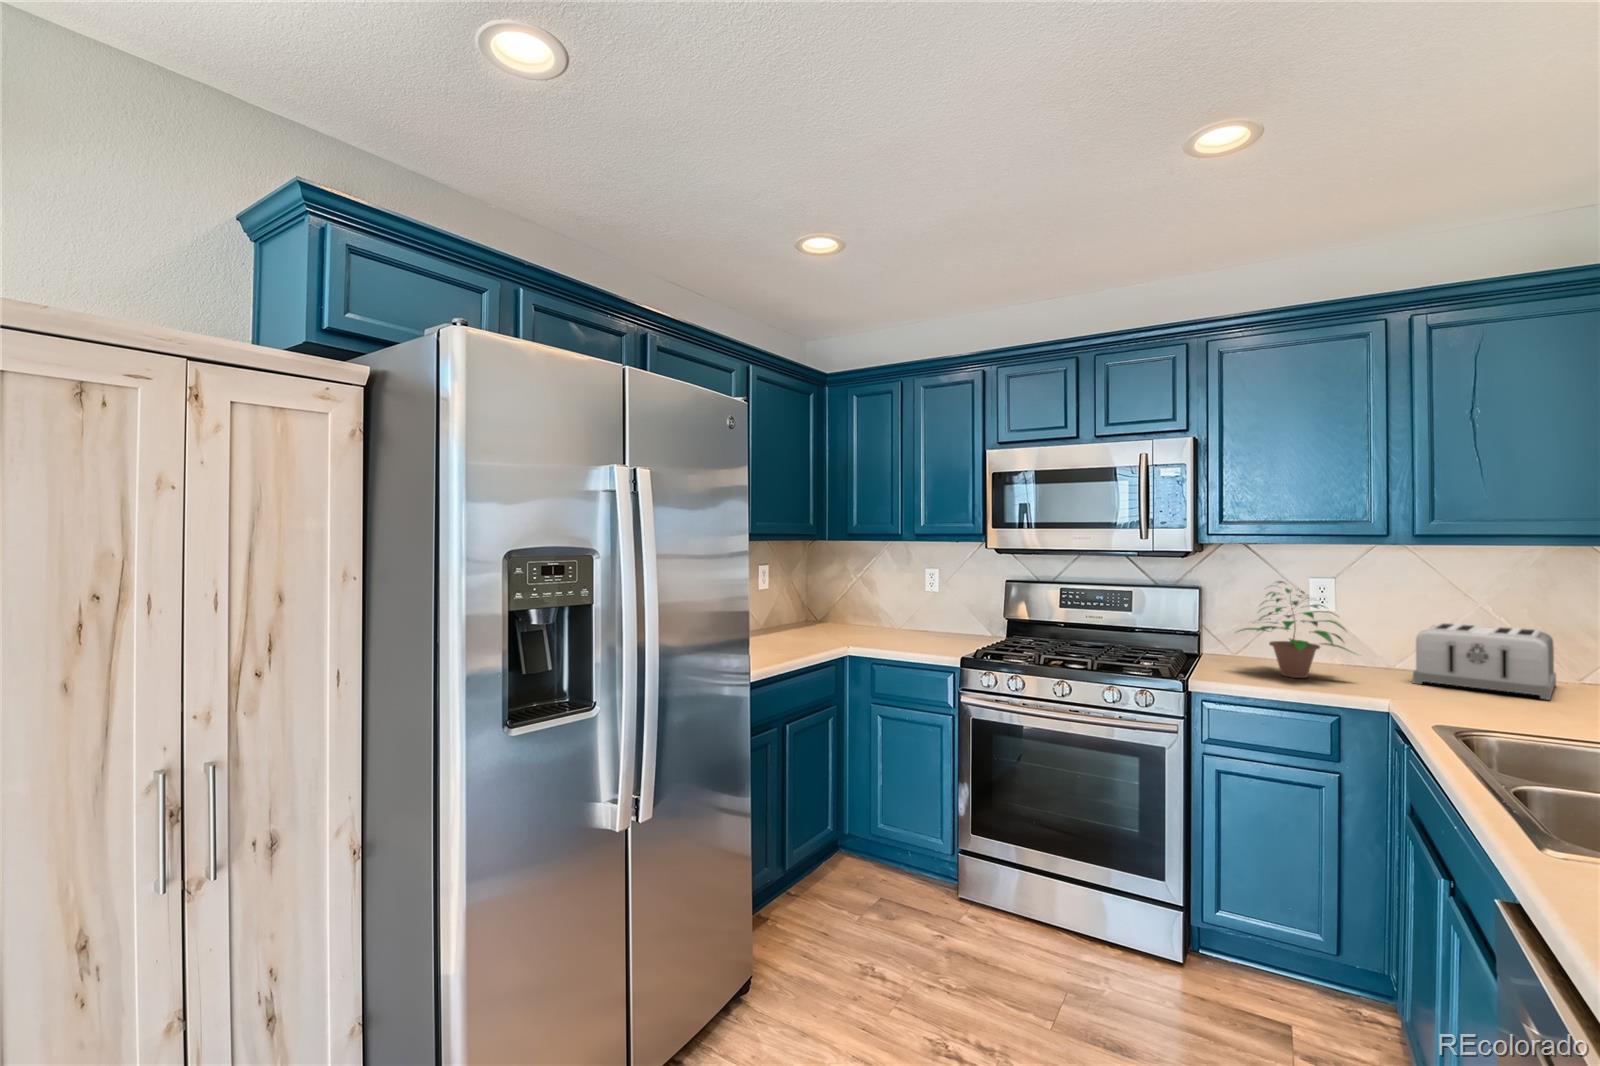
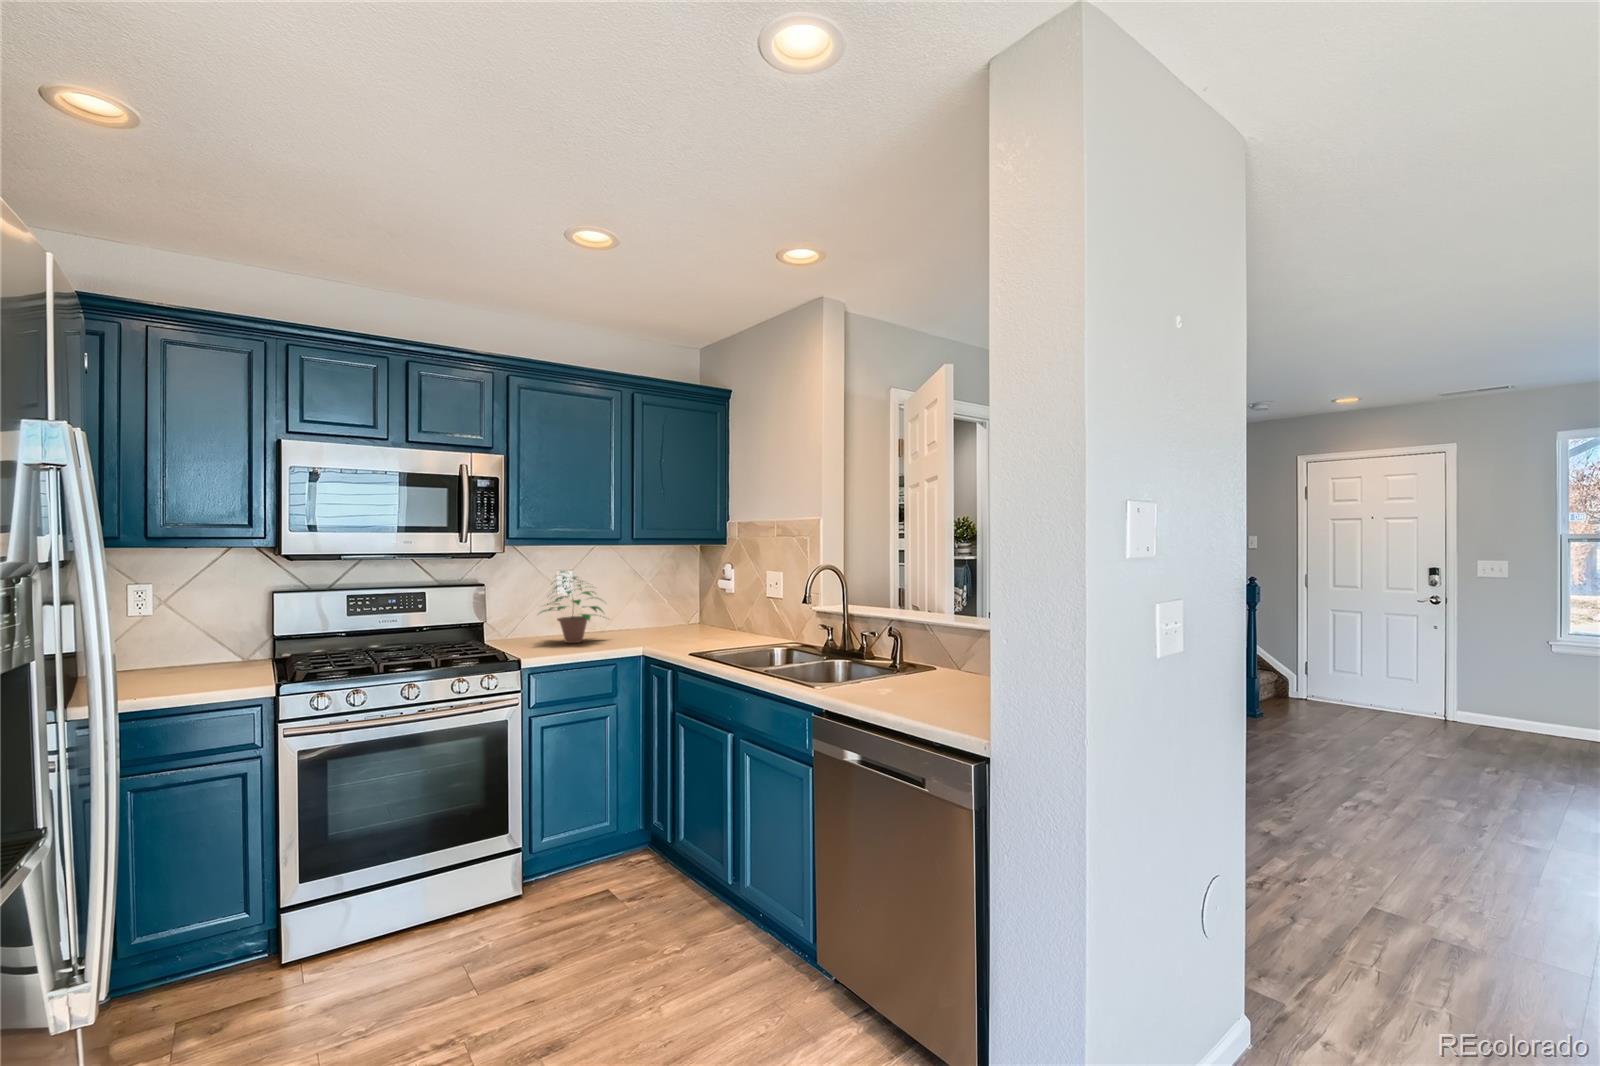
toaster: present [1413,623,1556,700] -> none [624,591,694,634]

